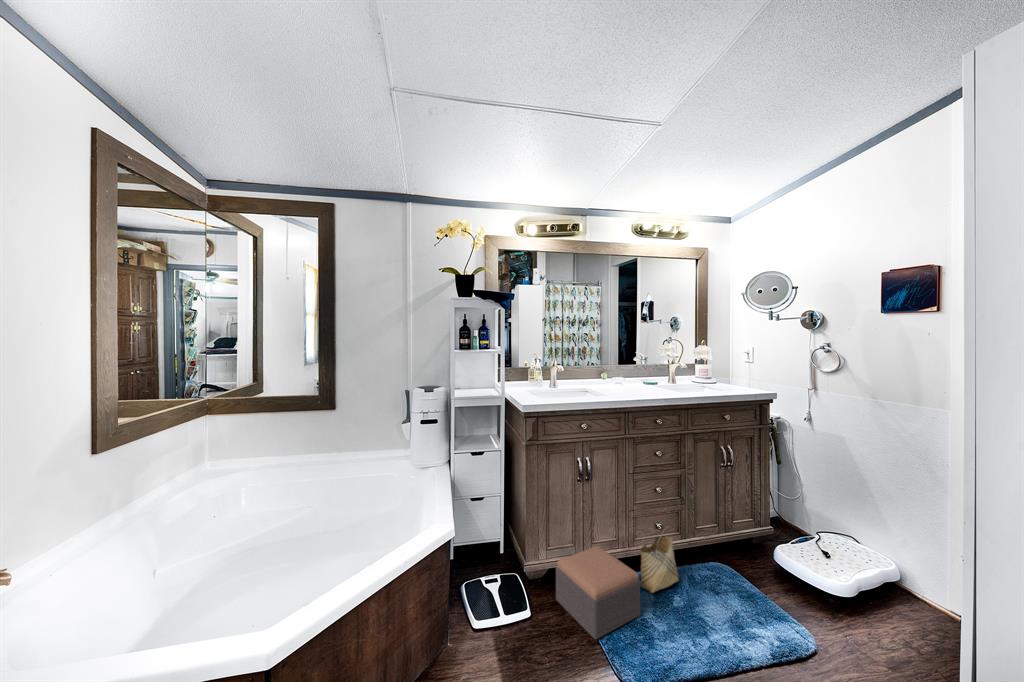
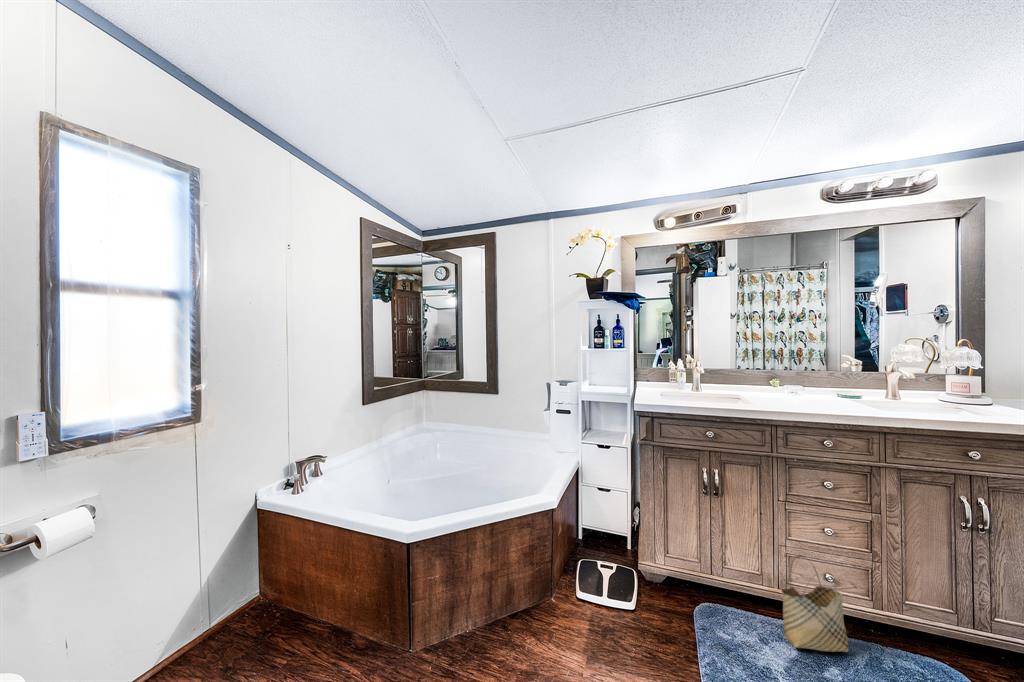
footstool: present [556,546,640,639] -> none [666,567,764,661]

